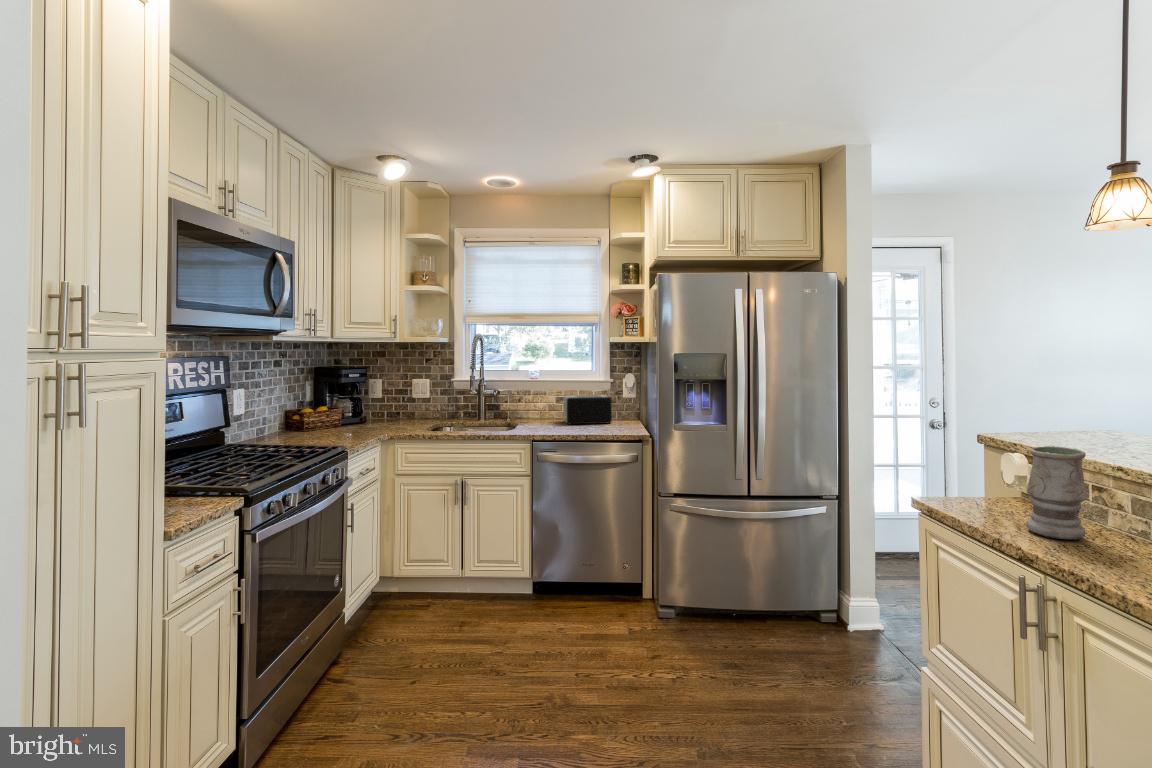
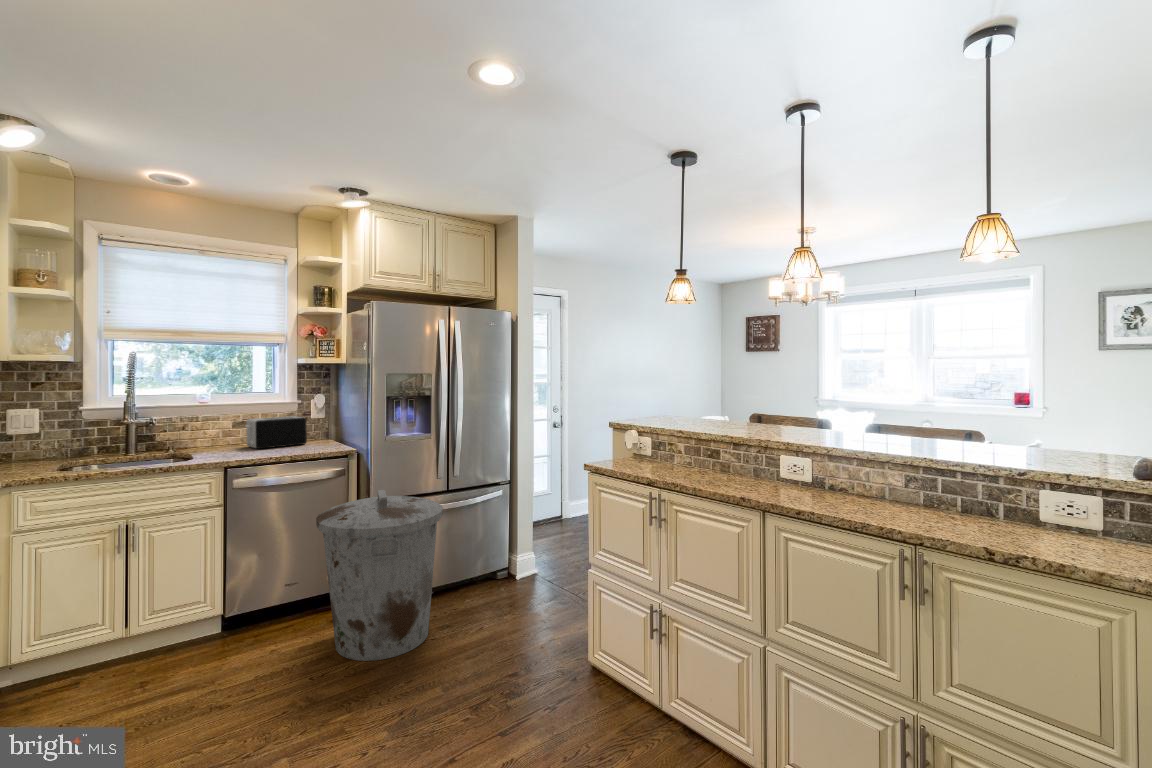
vase: present [1026,446,1086,540] -> none [646,422,670,471]
trash can: none [592,483,724,671] -> present [316,490,443,661]

